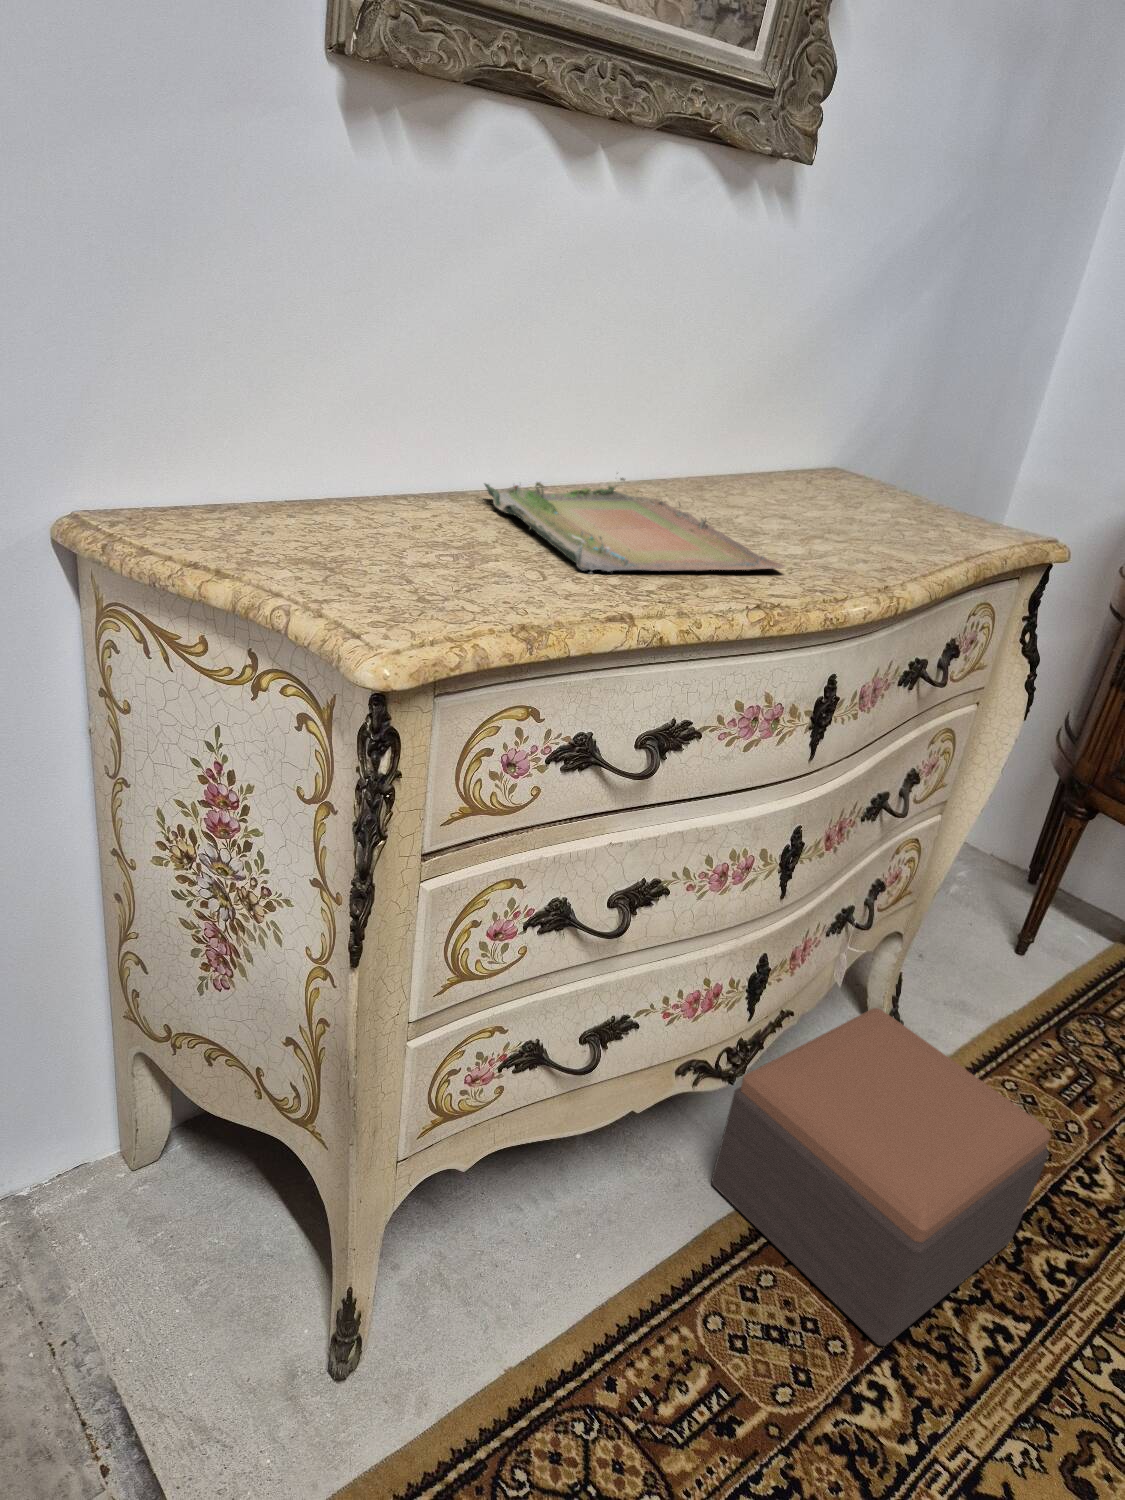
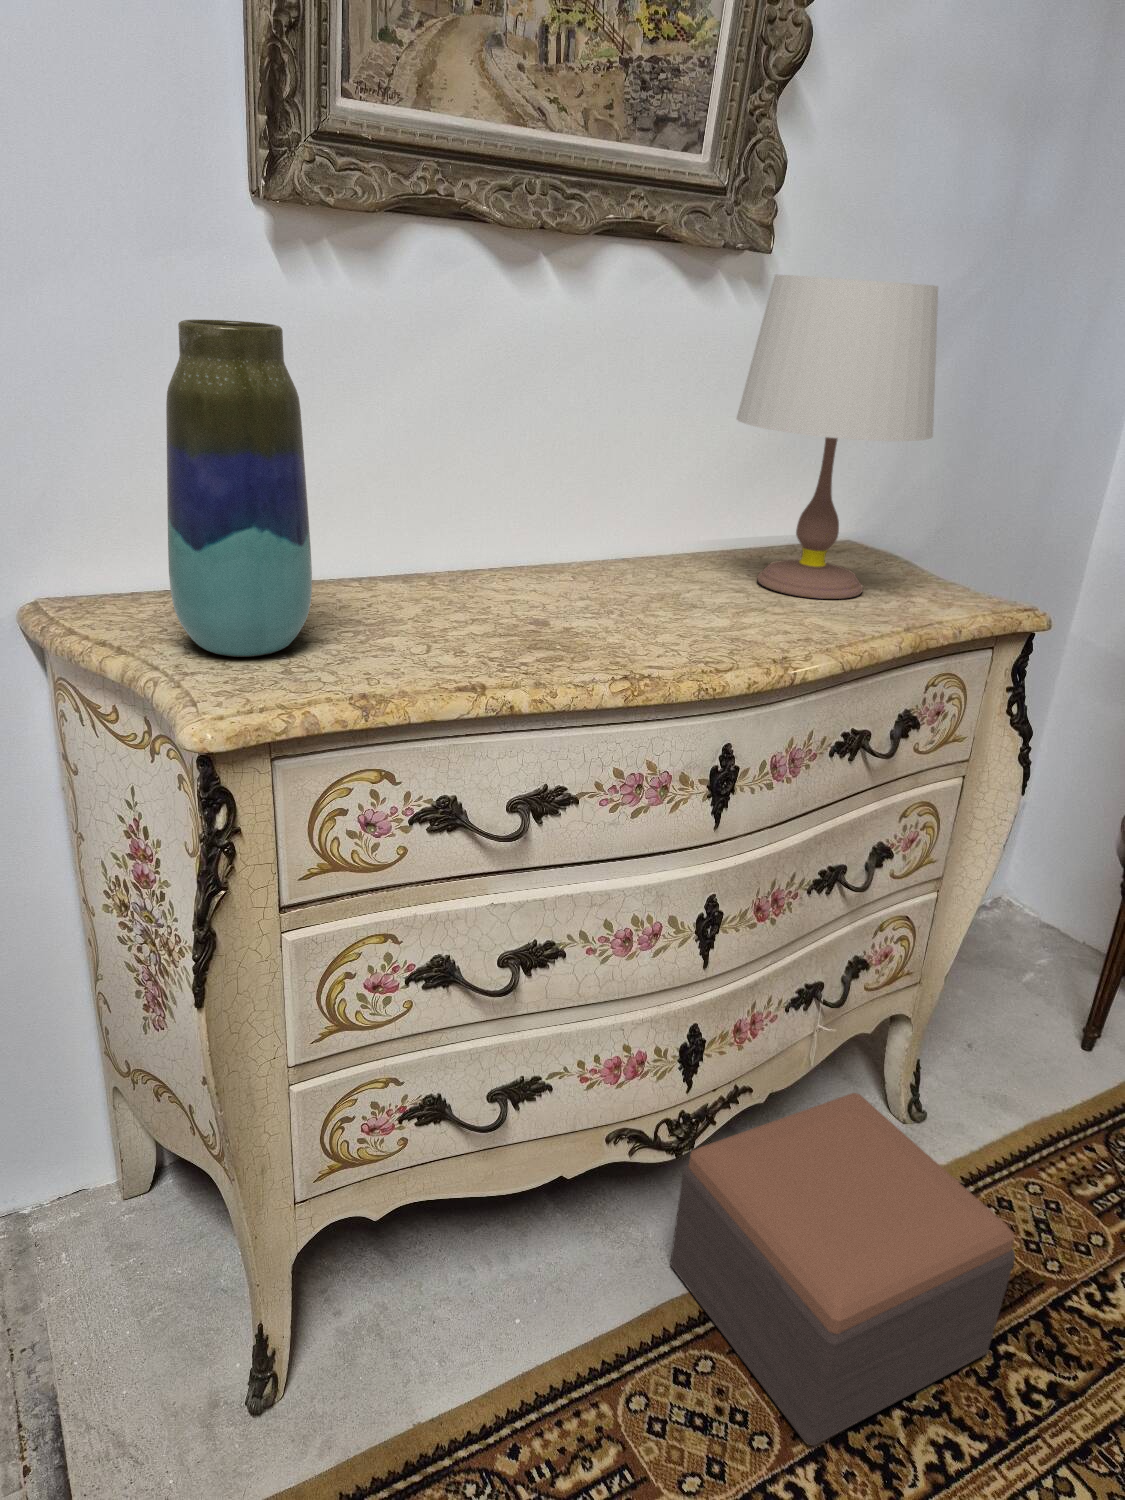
vase: none [275,181,438,578] -> present [166,320,312,657]
table lamp: none [783,188,1001,527] -> present [737,275,938,599]
tray: present [485,478,785,574] -> none [431,552,682,651]

